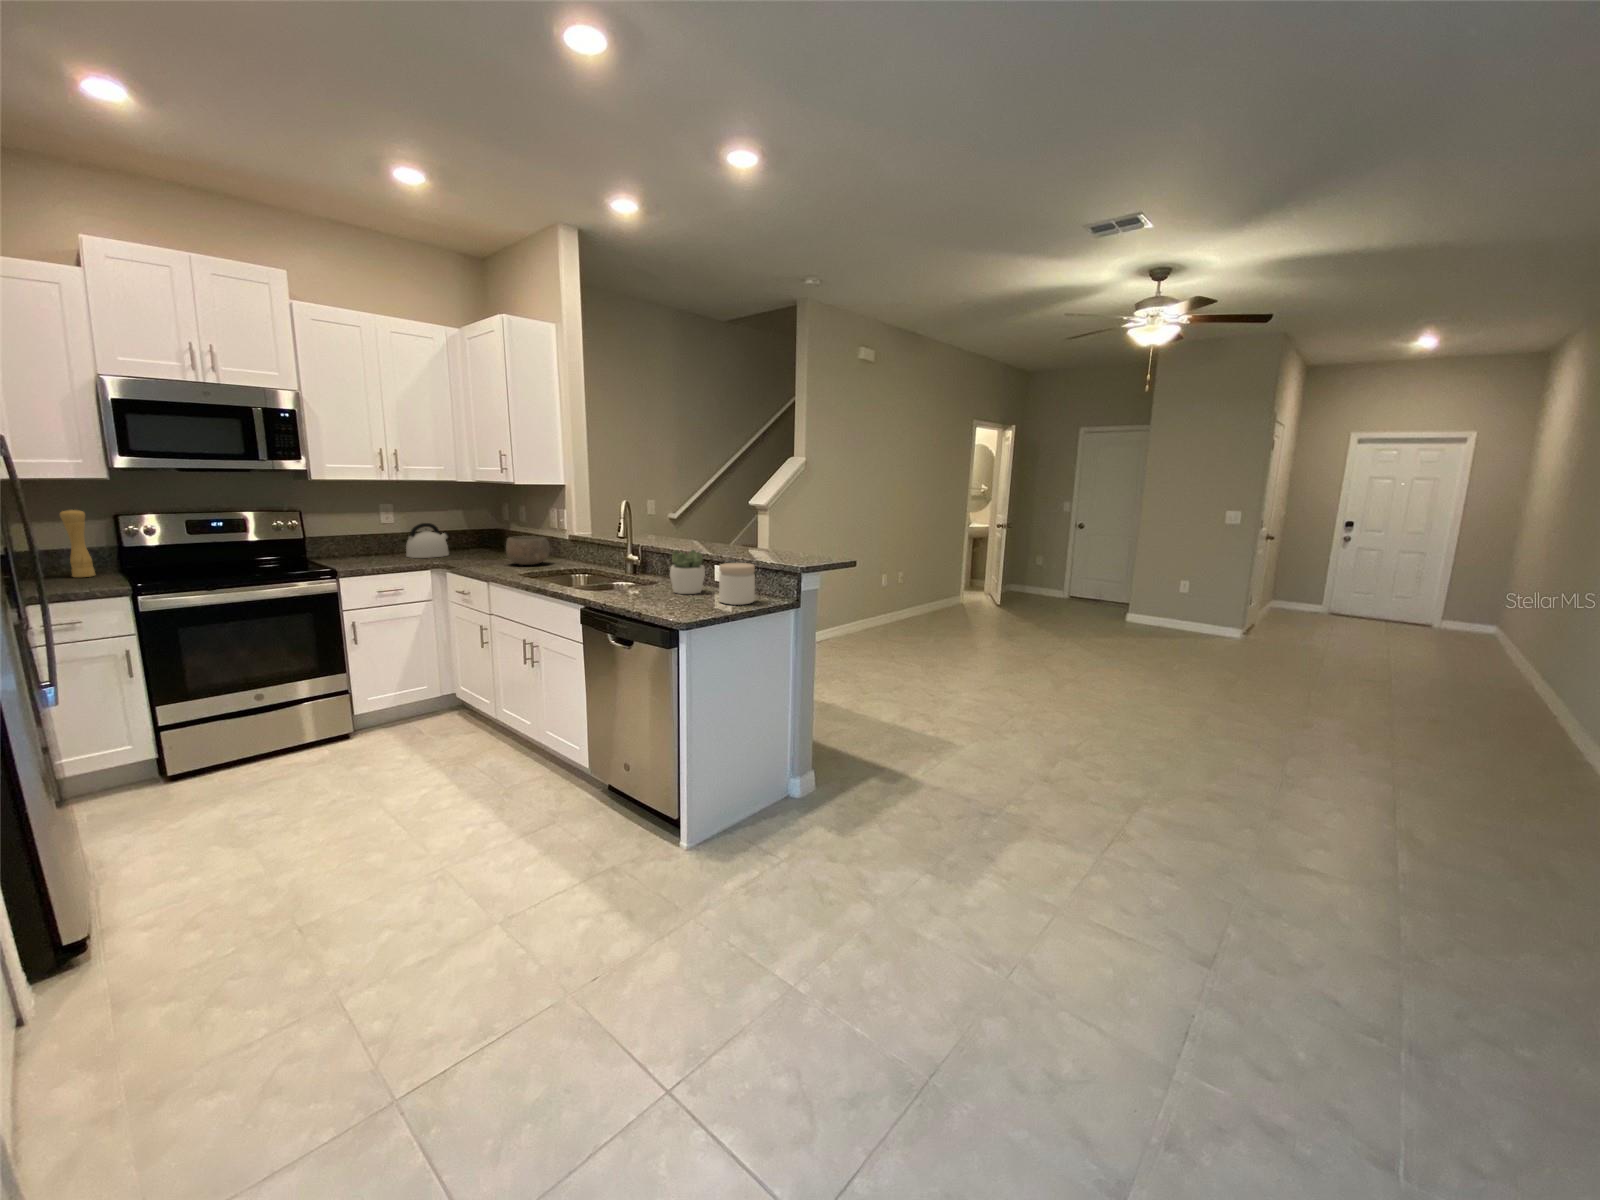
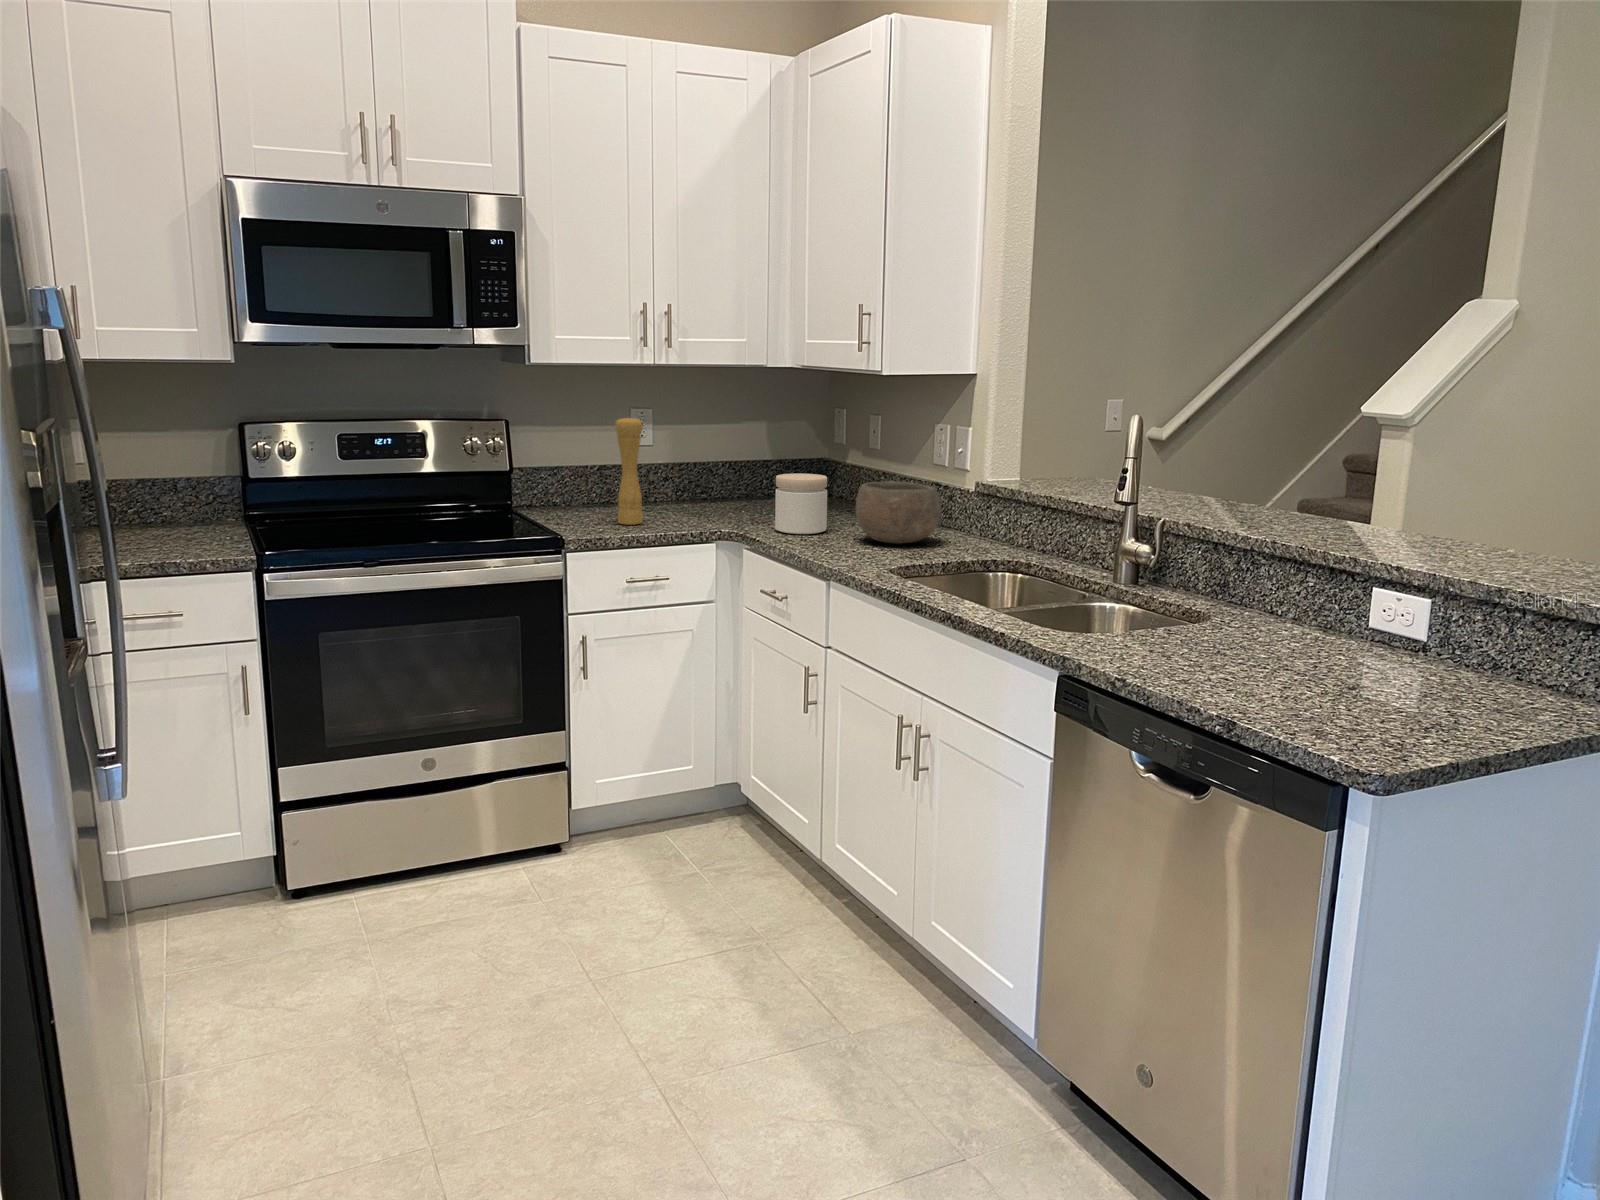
pepper mill: present [60,509,95,577] -> present [615,416,643,525]
kettle: present [406,523,449,558] -> none [667,445,743,514]
succulent plant: present [670,550,705,594] -> none [1266,547,1360,662]
jar: present [719,563,755,605] -> present [775,474,827,534]

